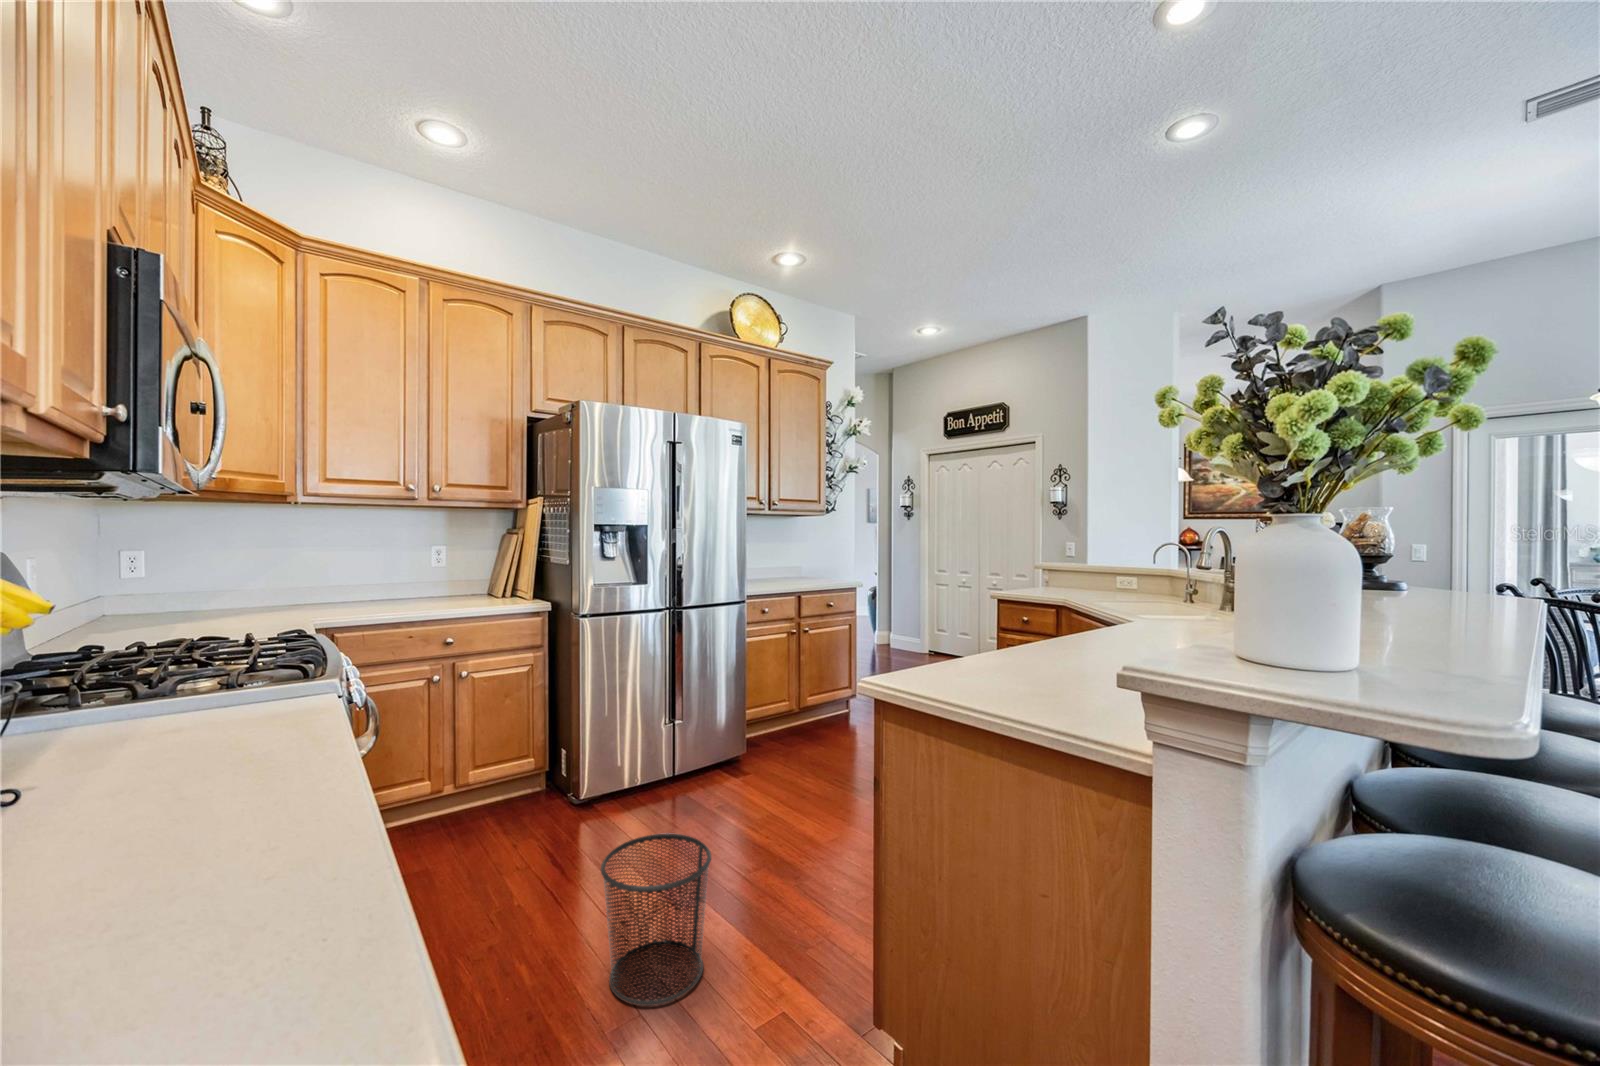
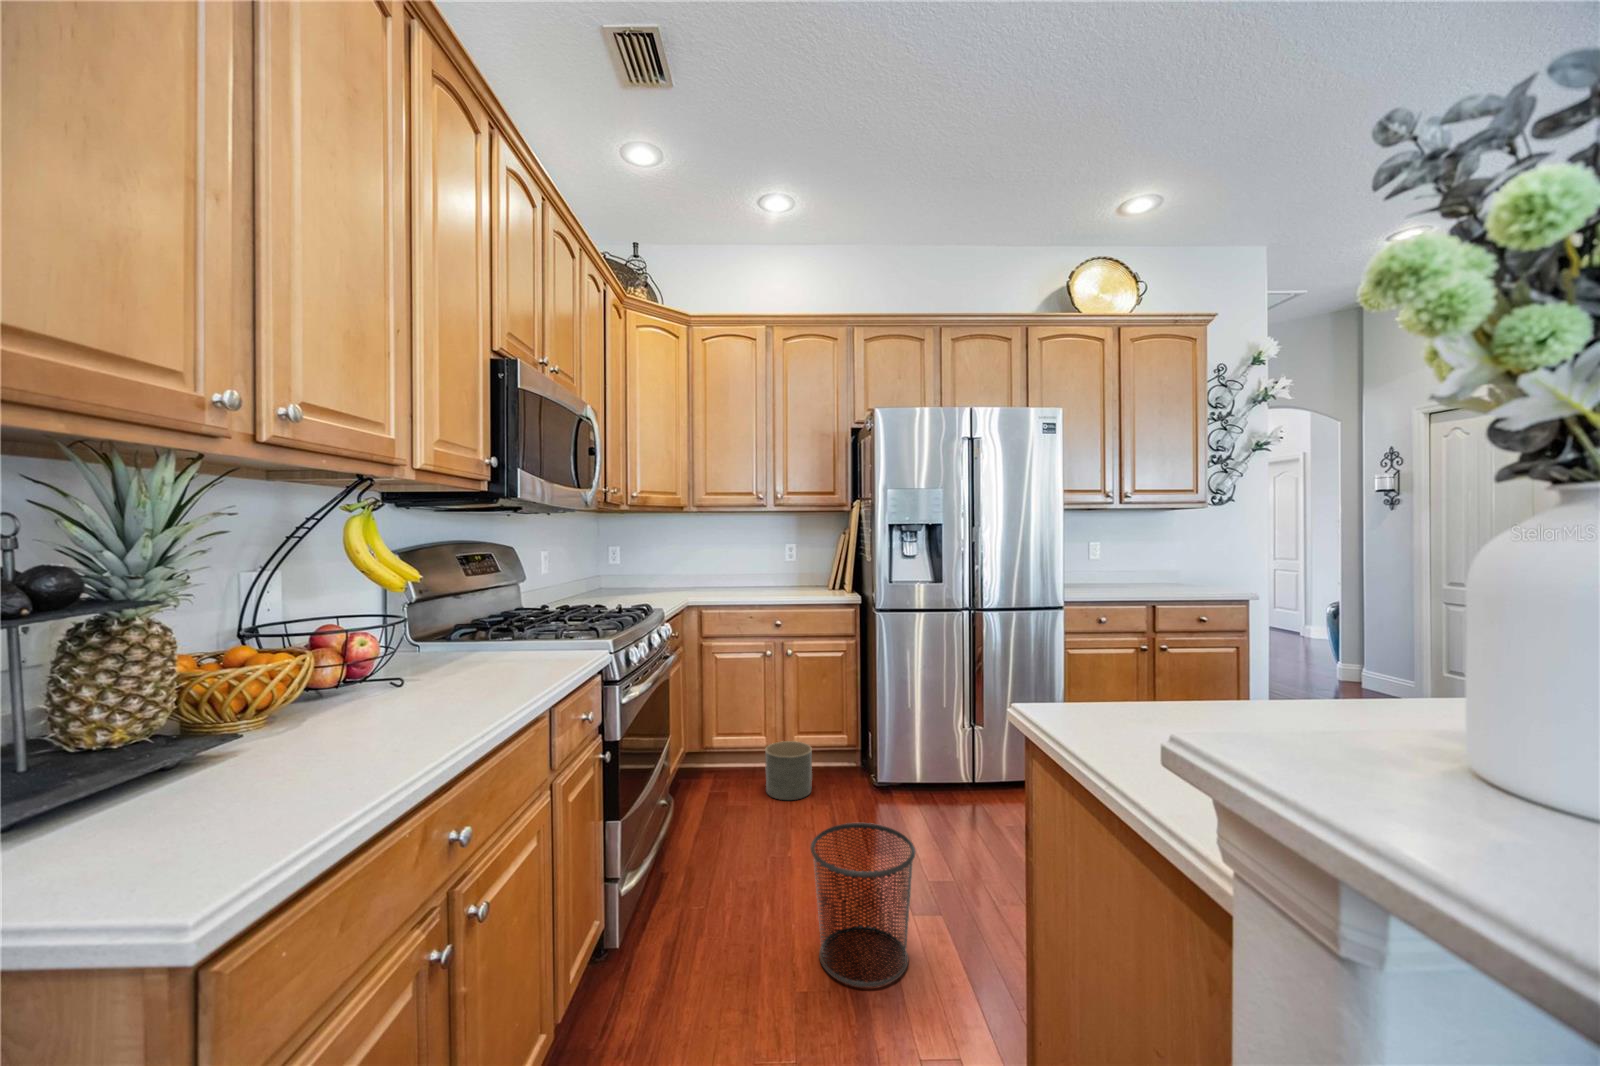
planter: none [441,778,503,851] -> present [765,741,812,800]

